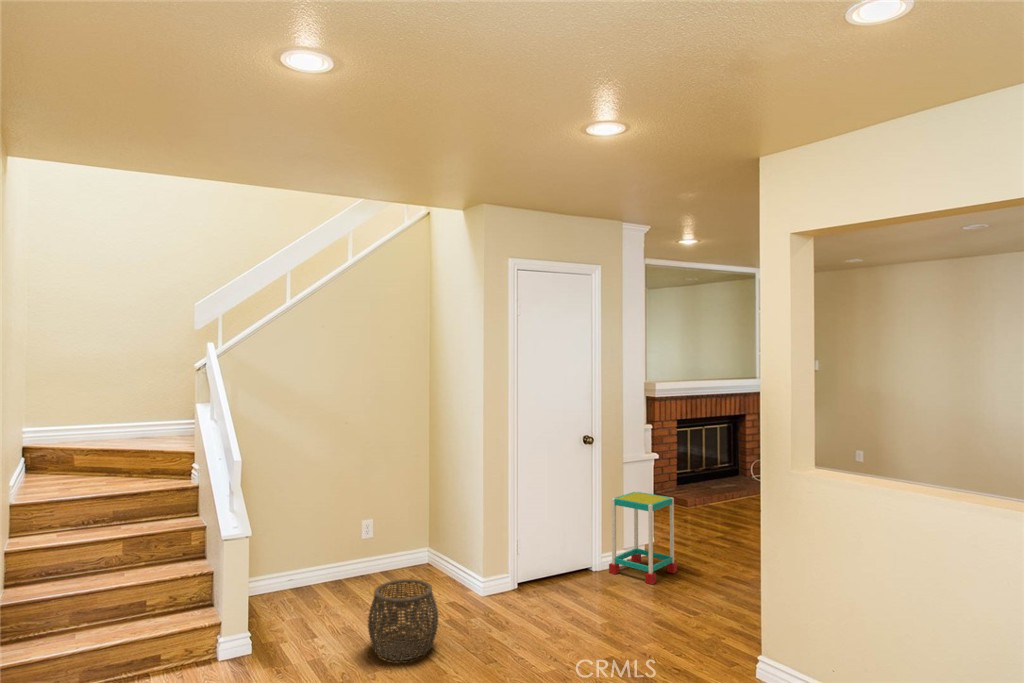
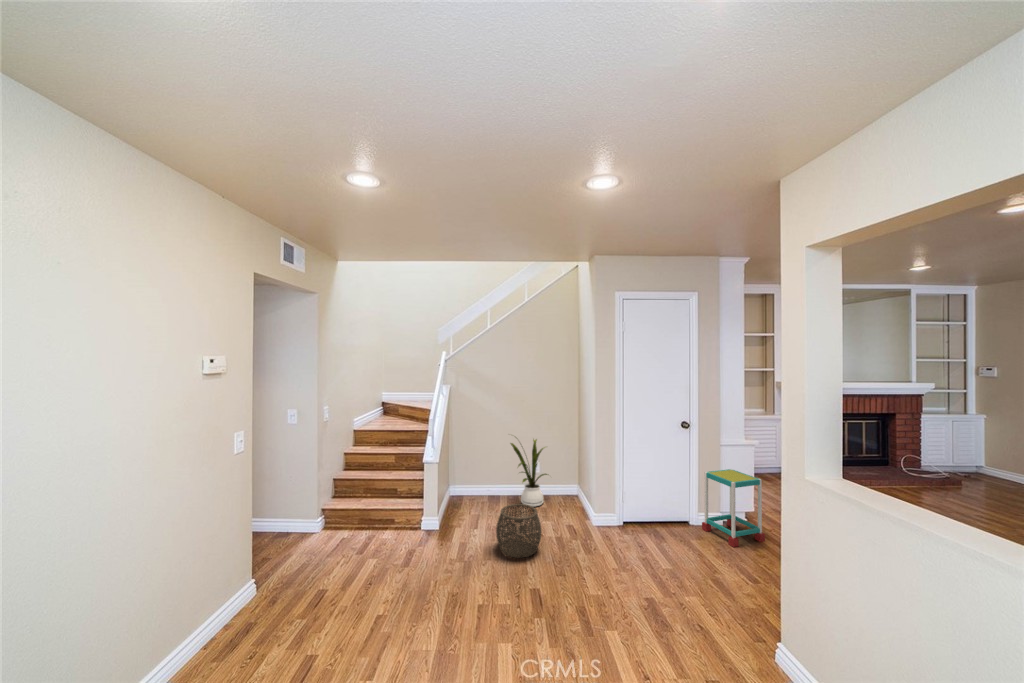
house plant: none [333,480,401,590] -> present [511,439,547,507]

